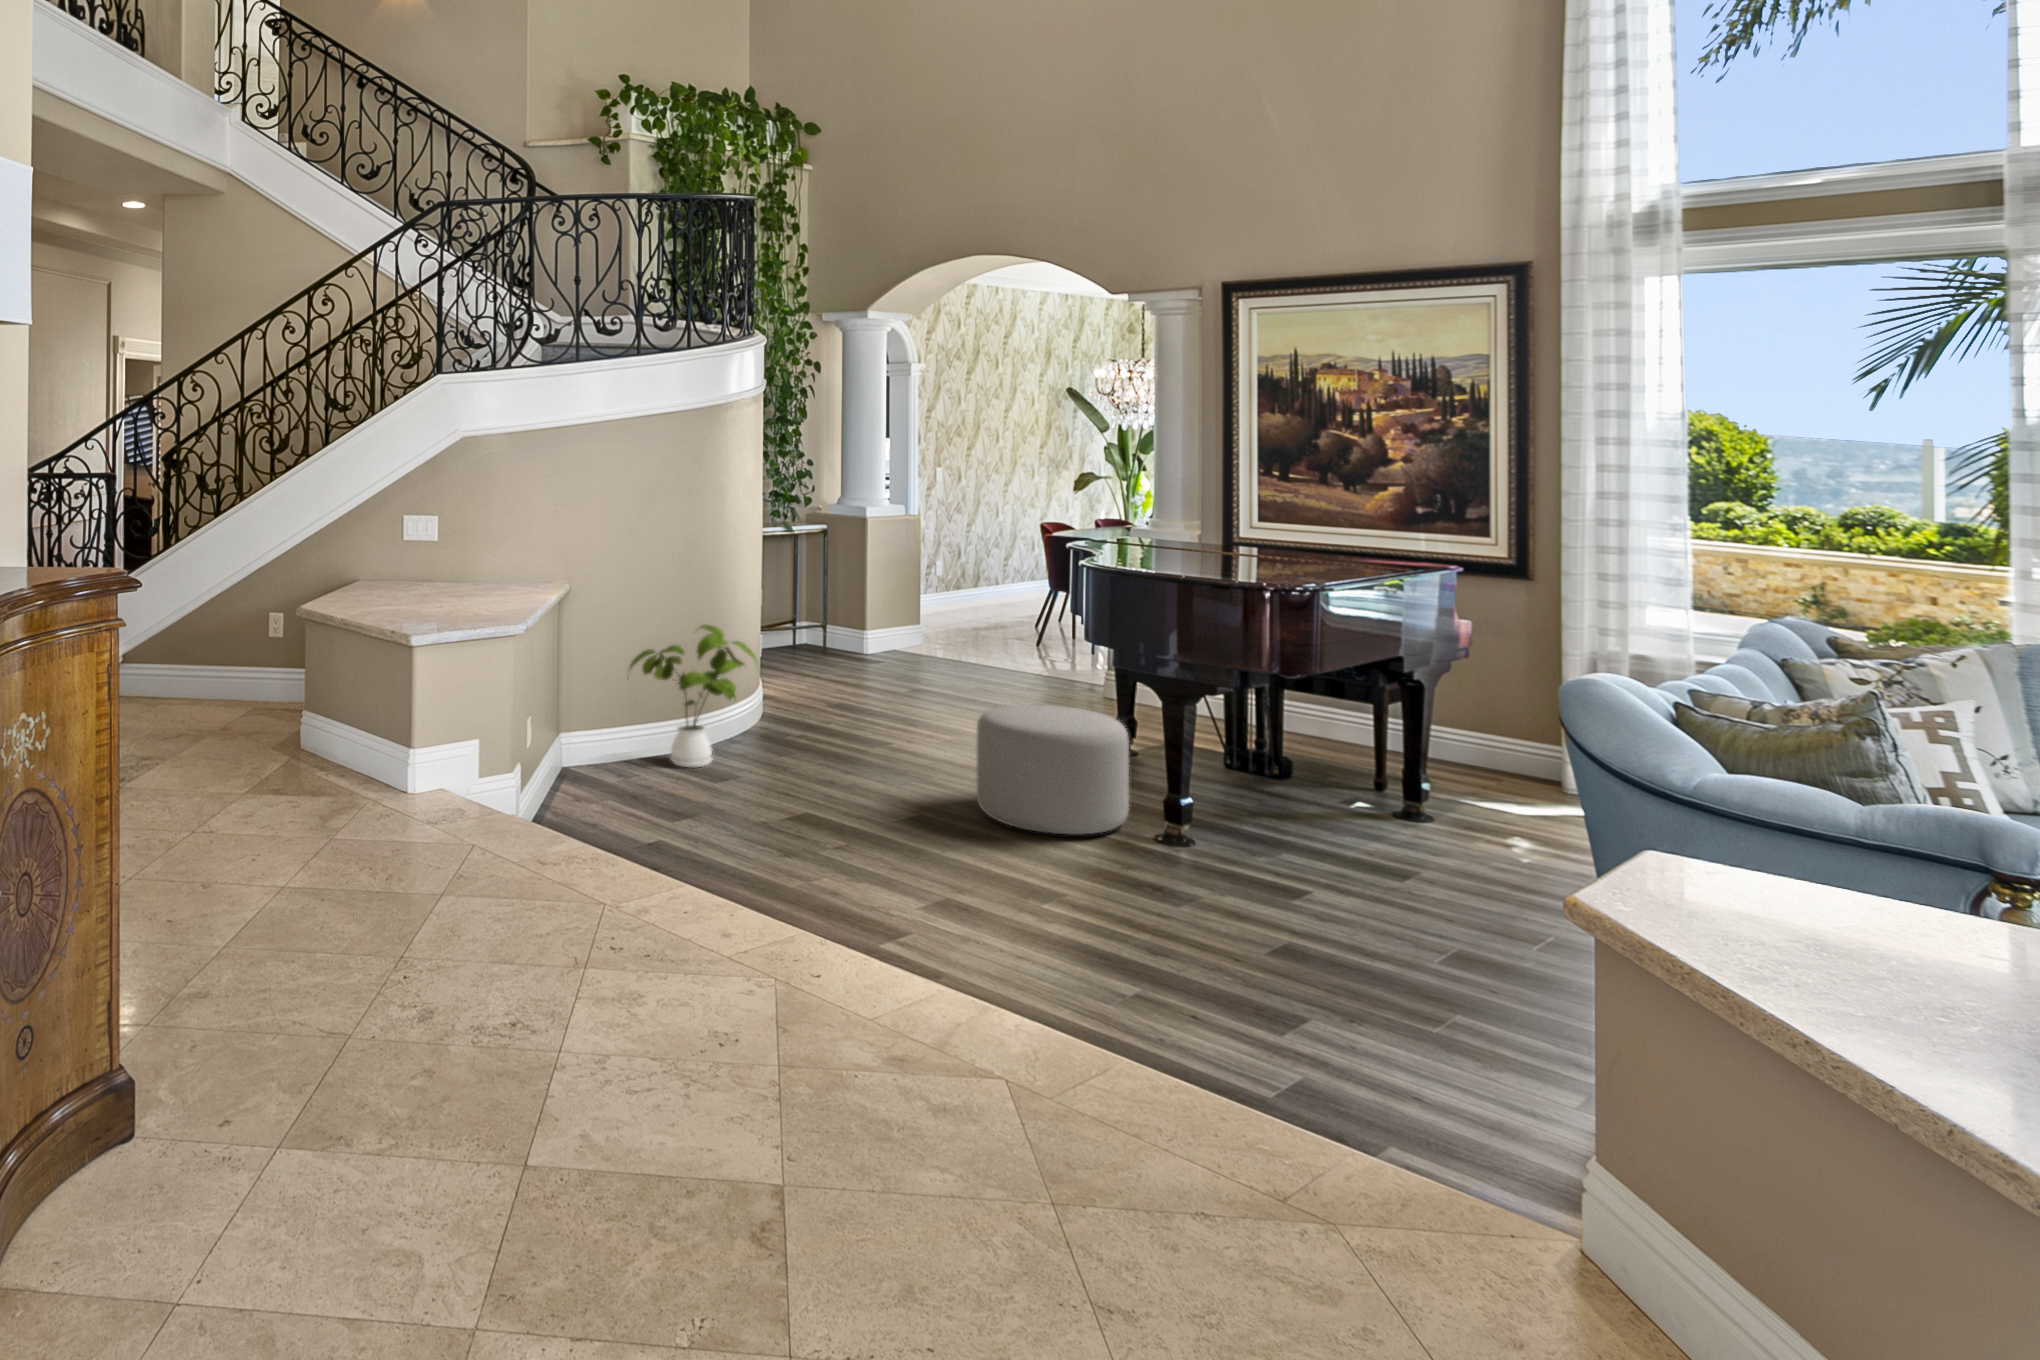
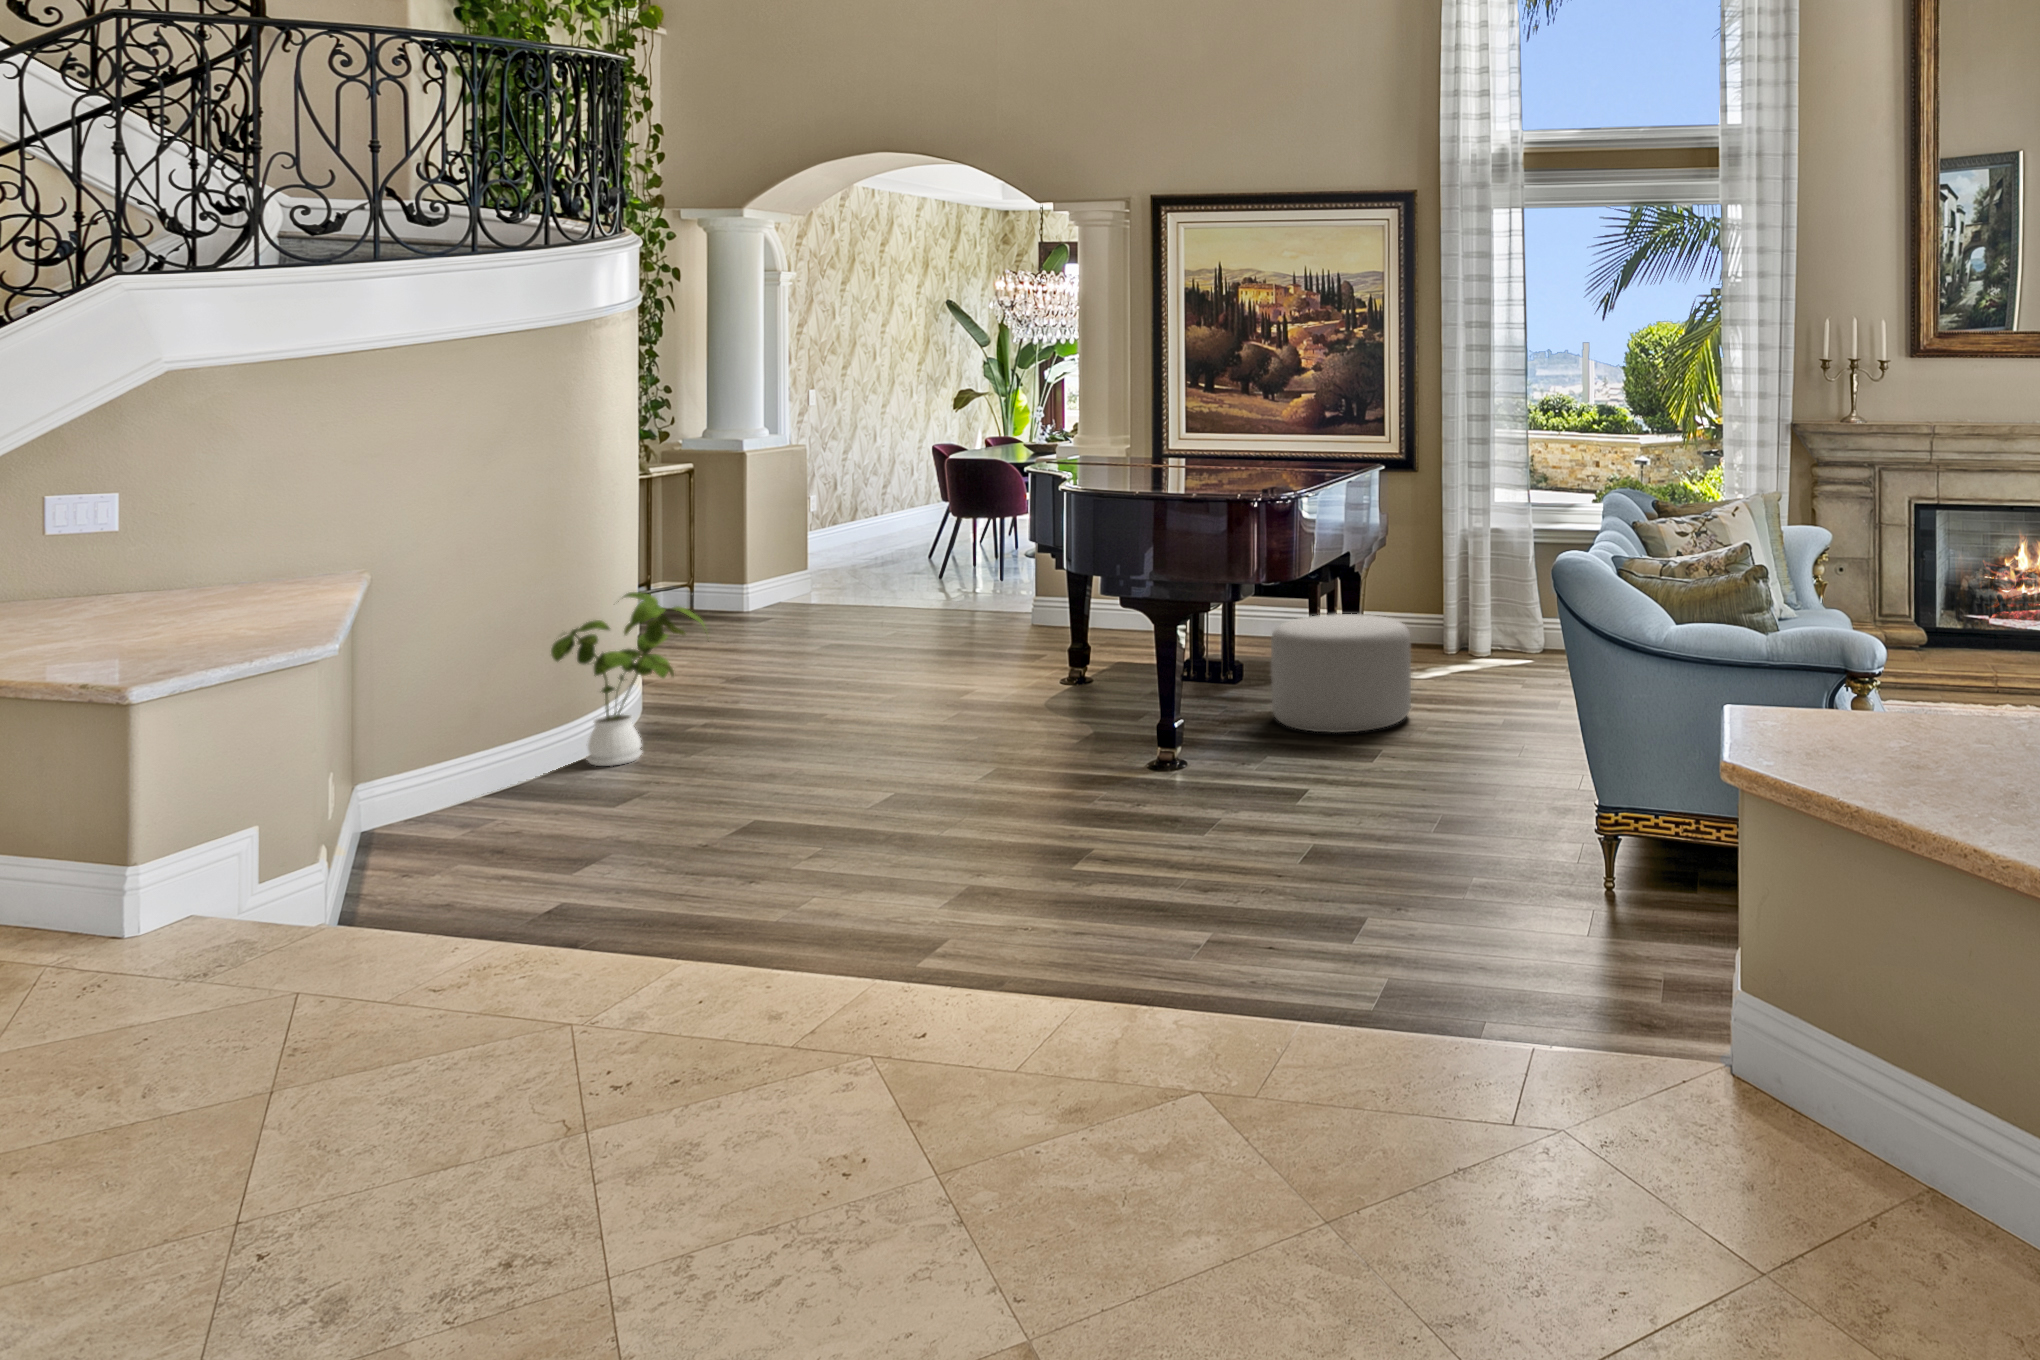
ottoman: present [977,705,1129,835] -> present [1271,614,1411,733]

